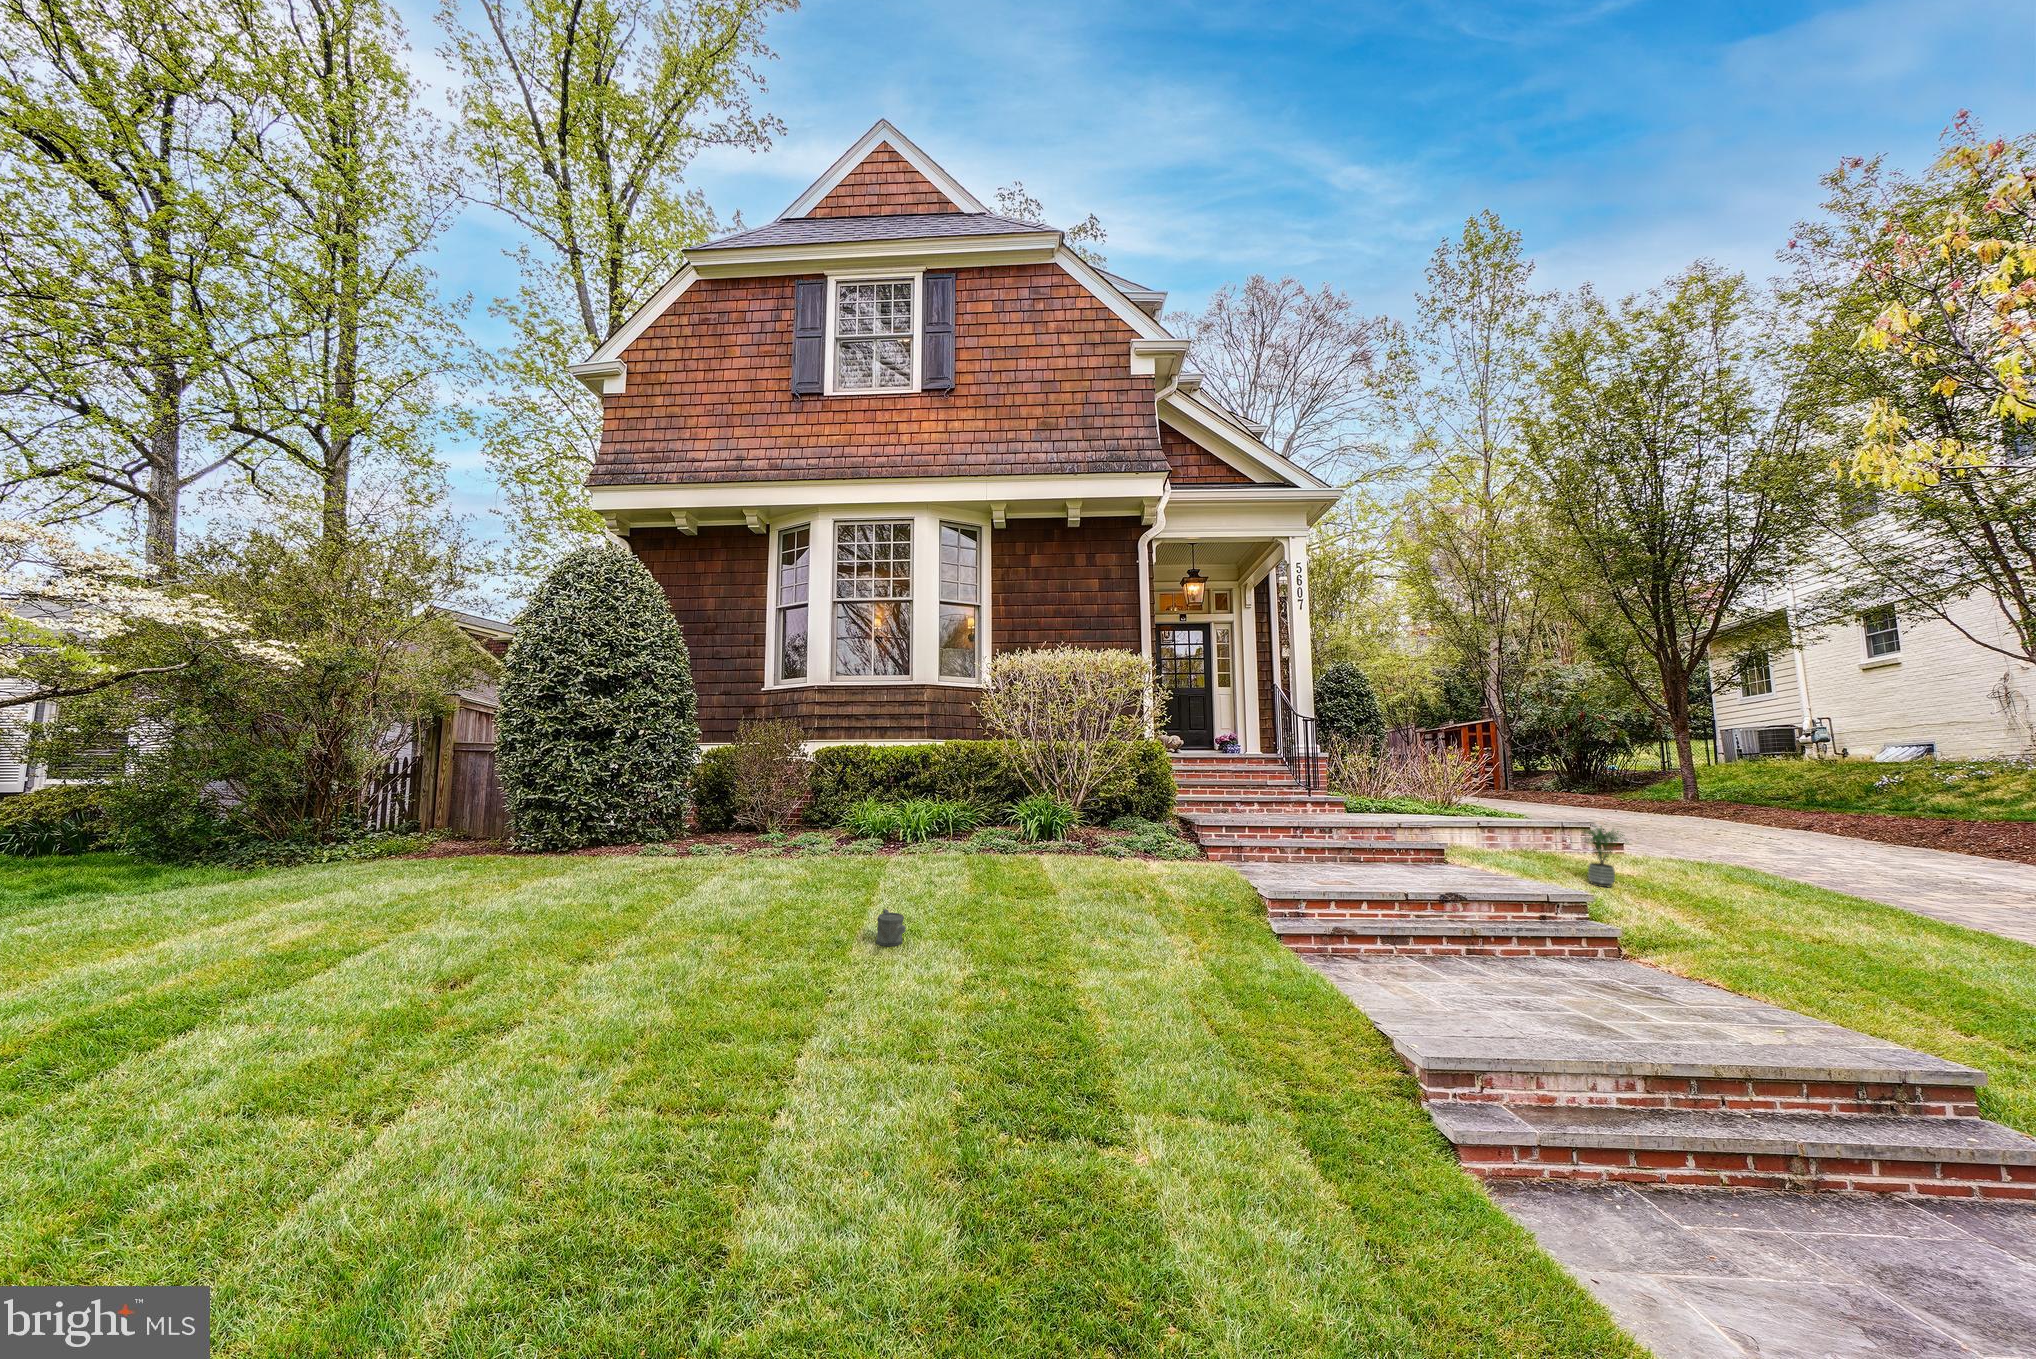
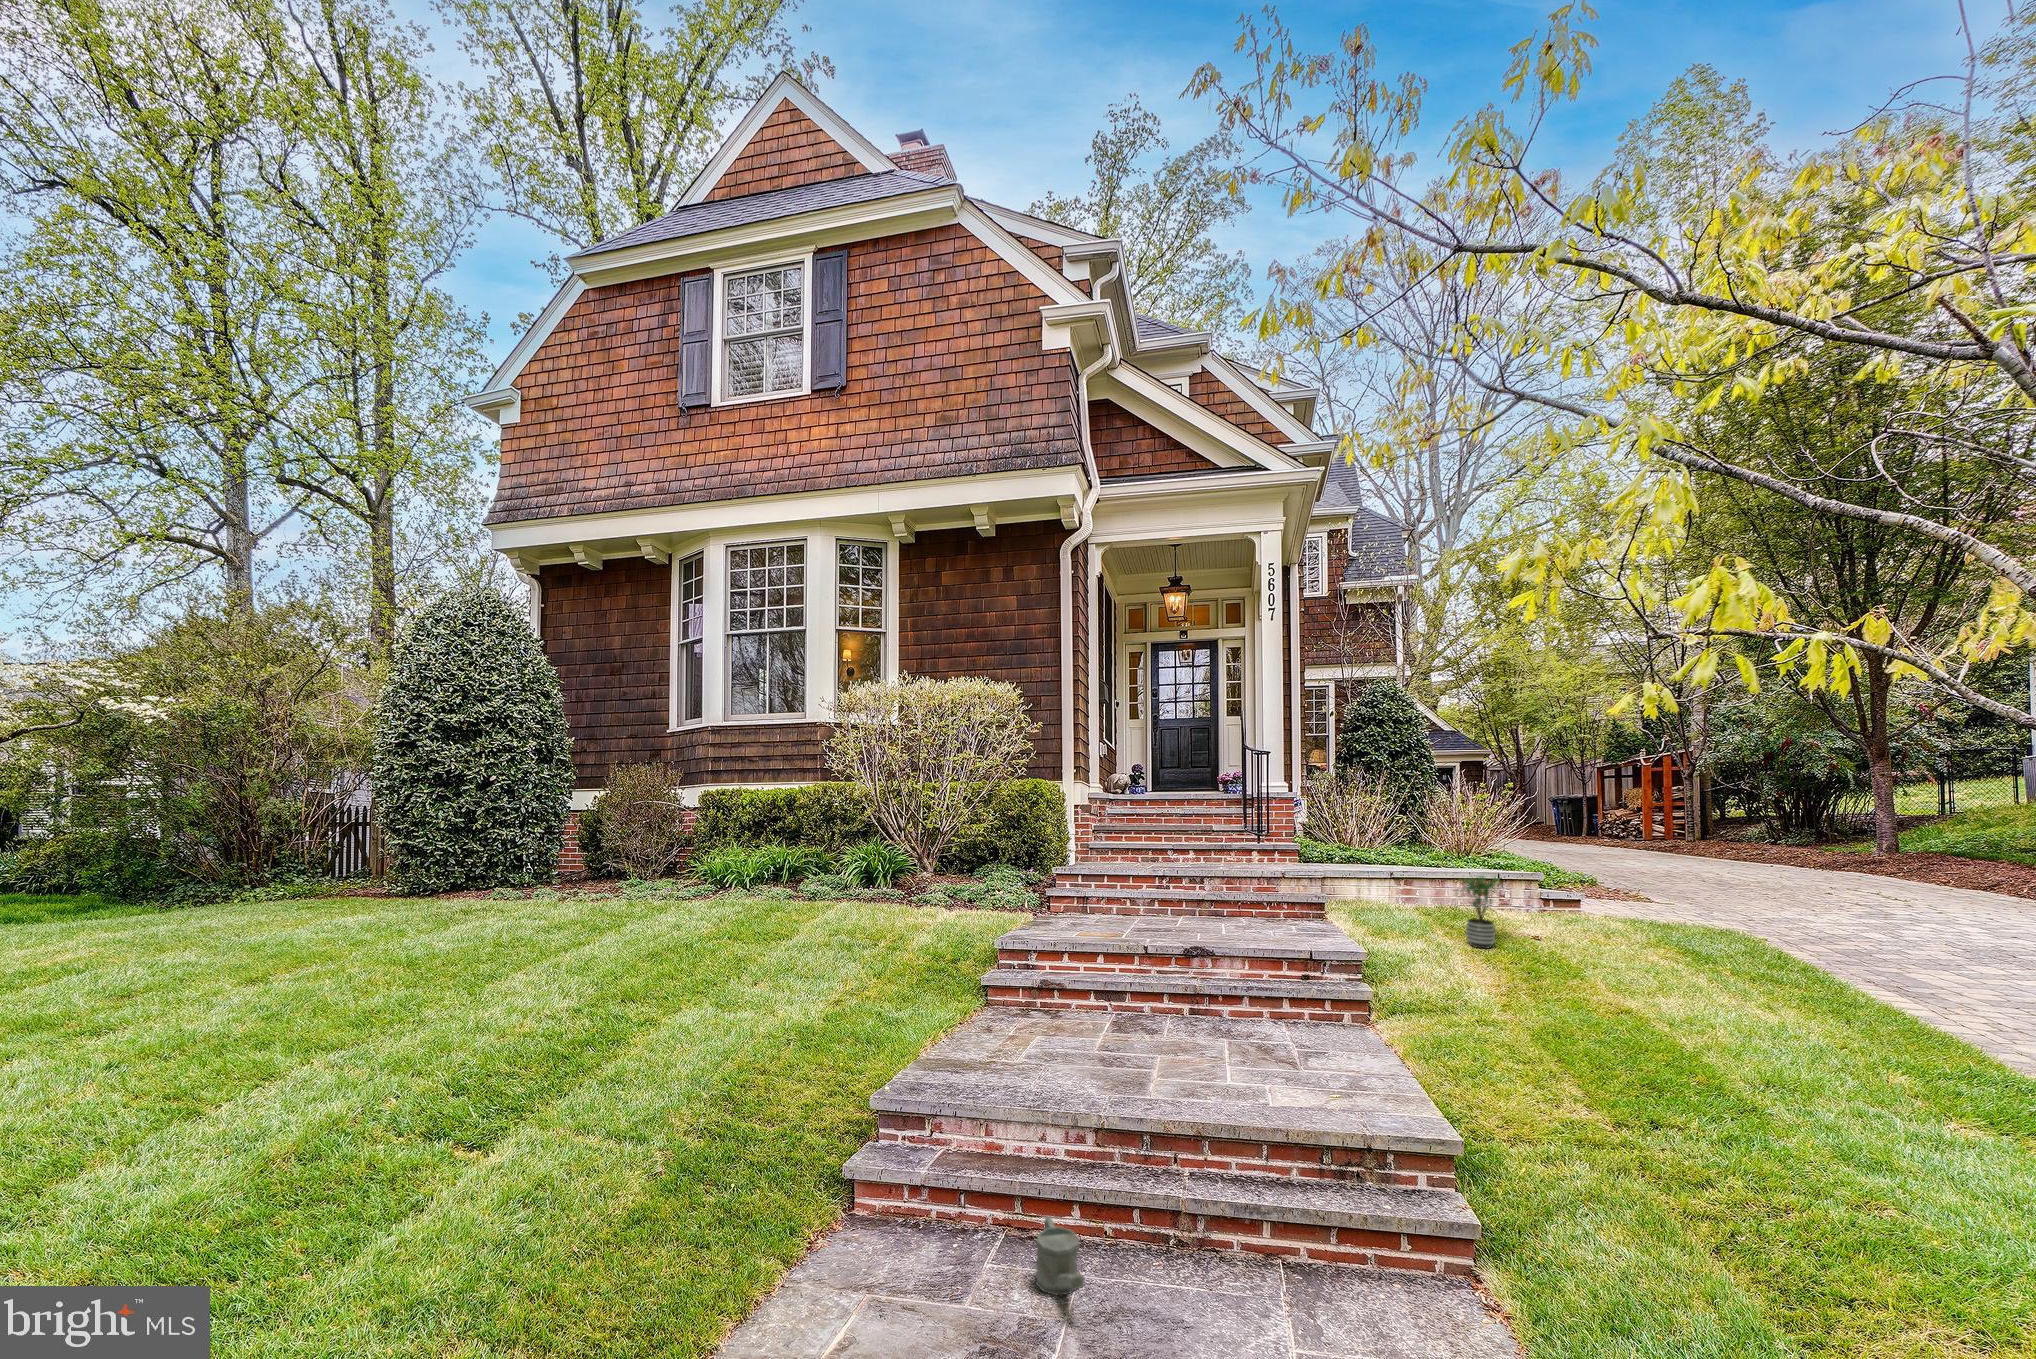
watering can: present [876,909,906,946] -> present [1036,1216,1085,1295]

